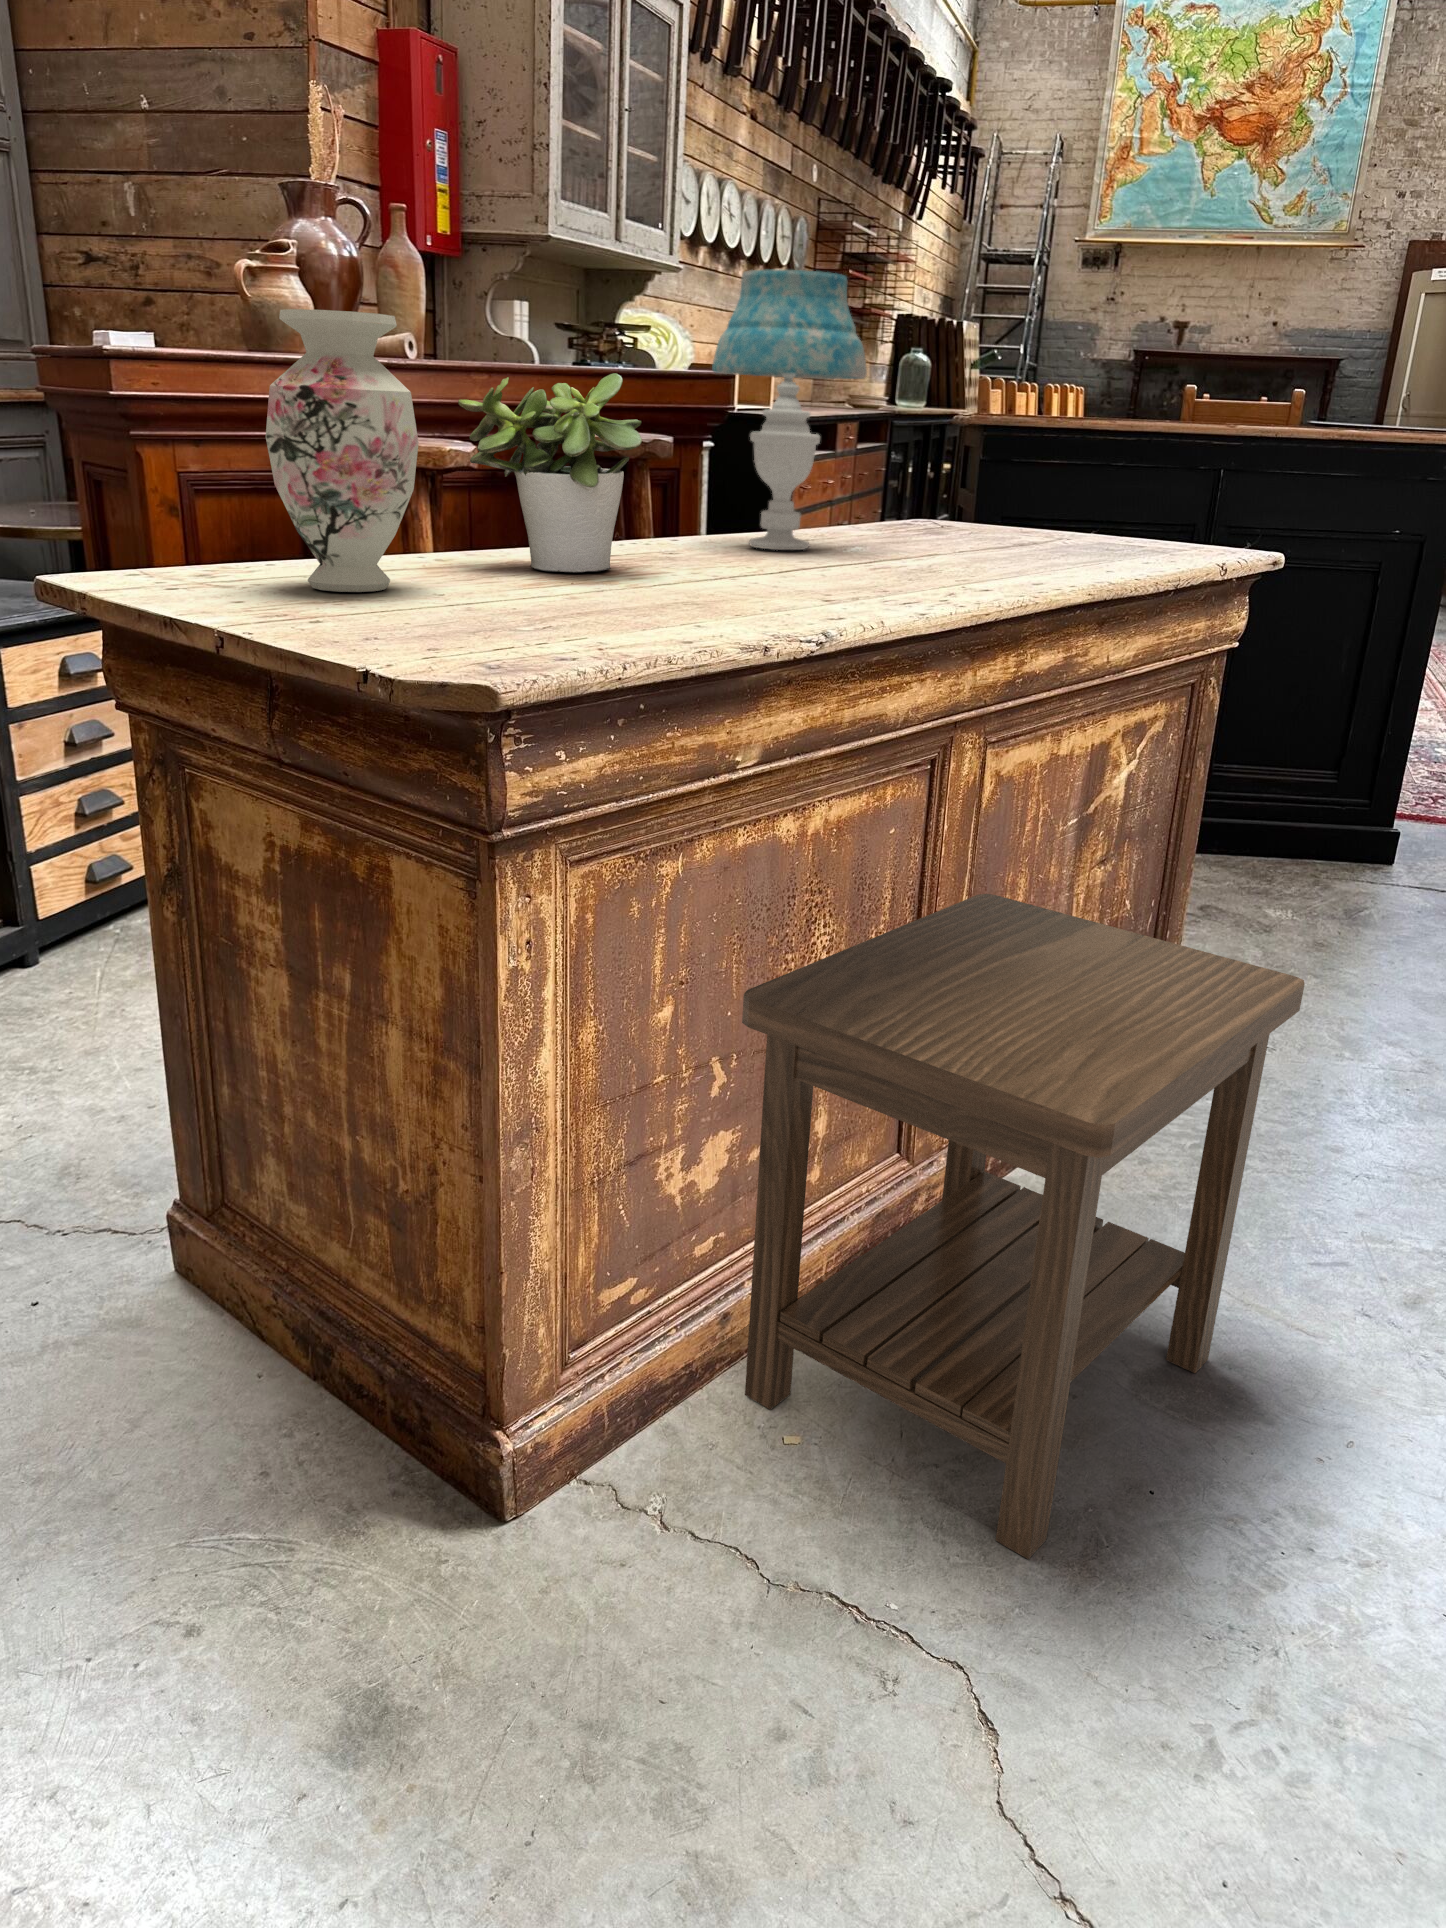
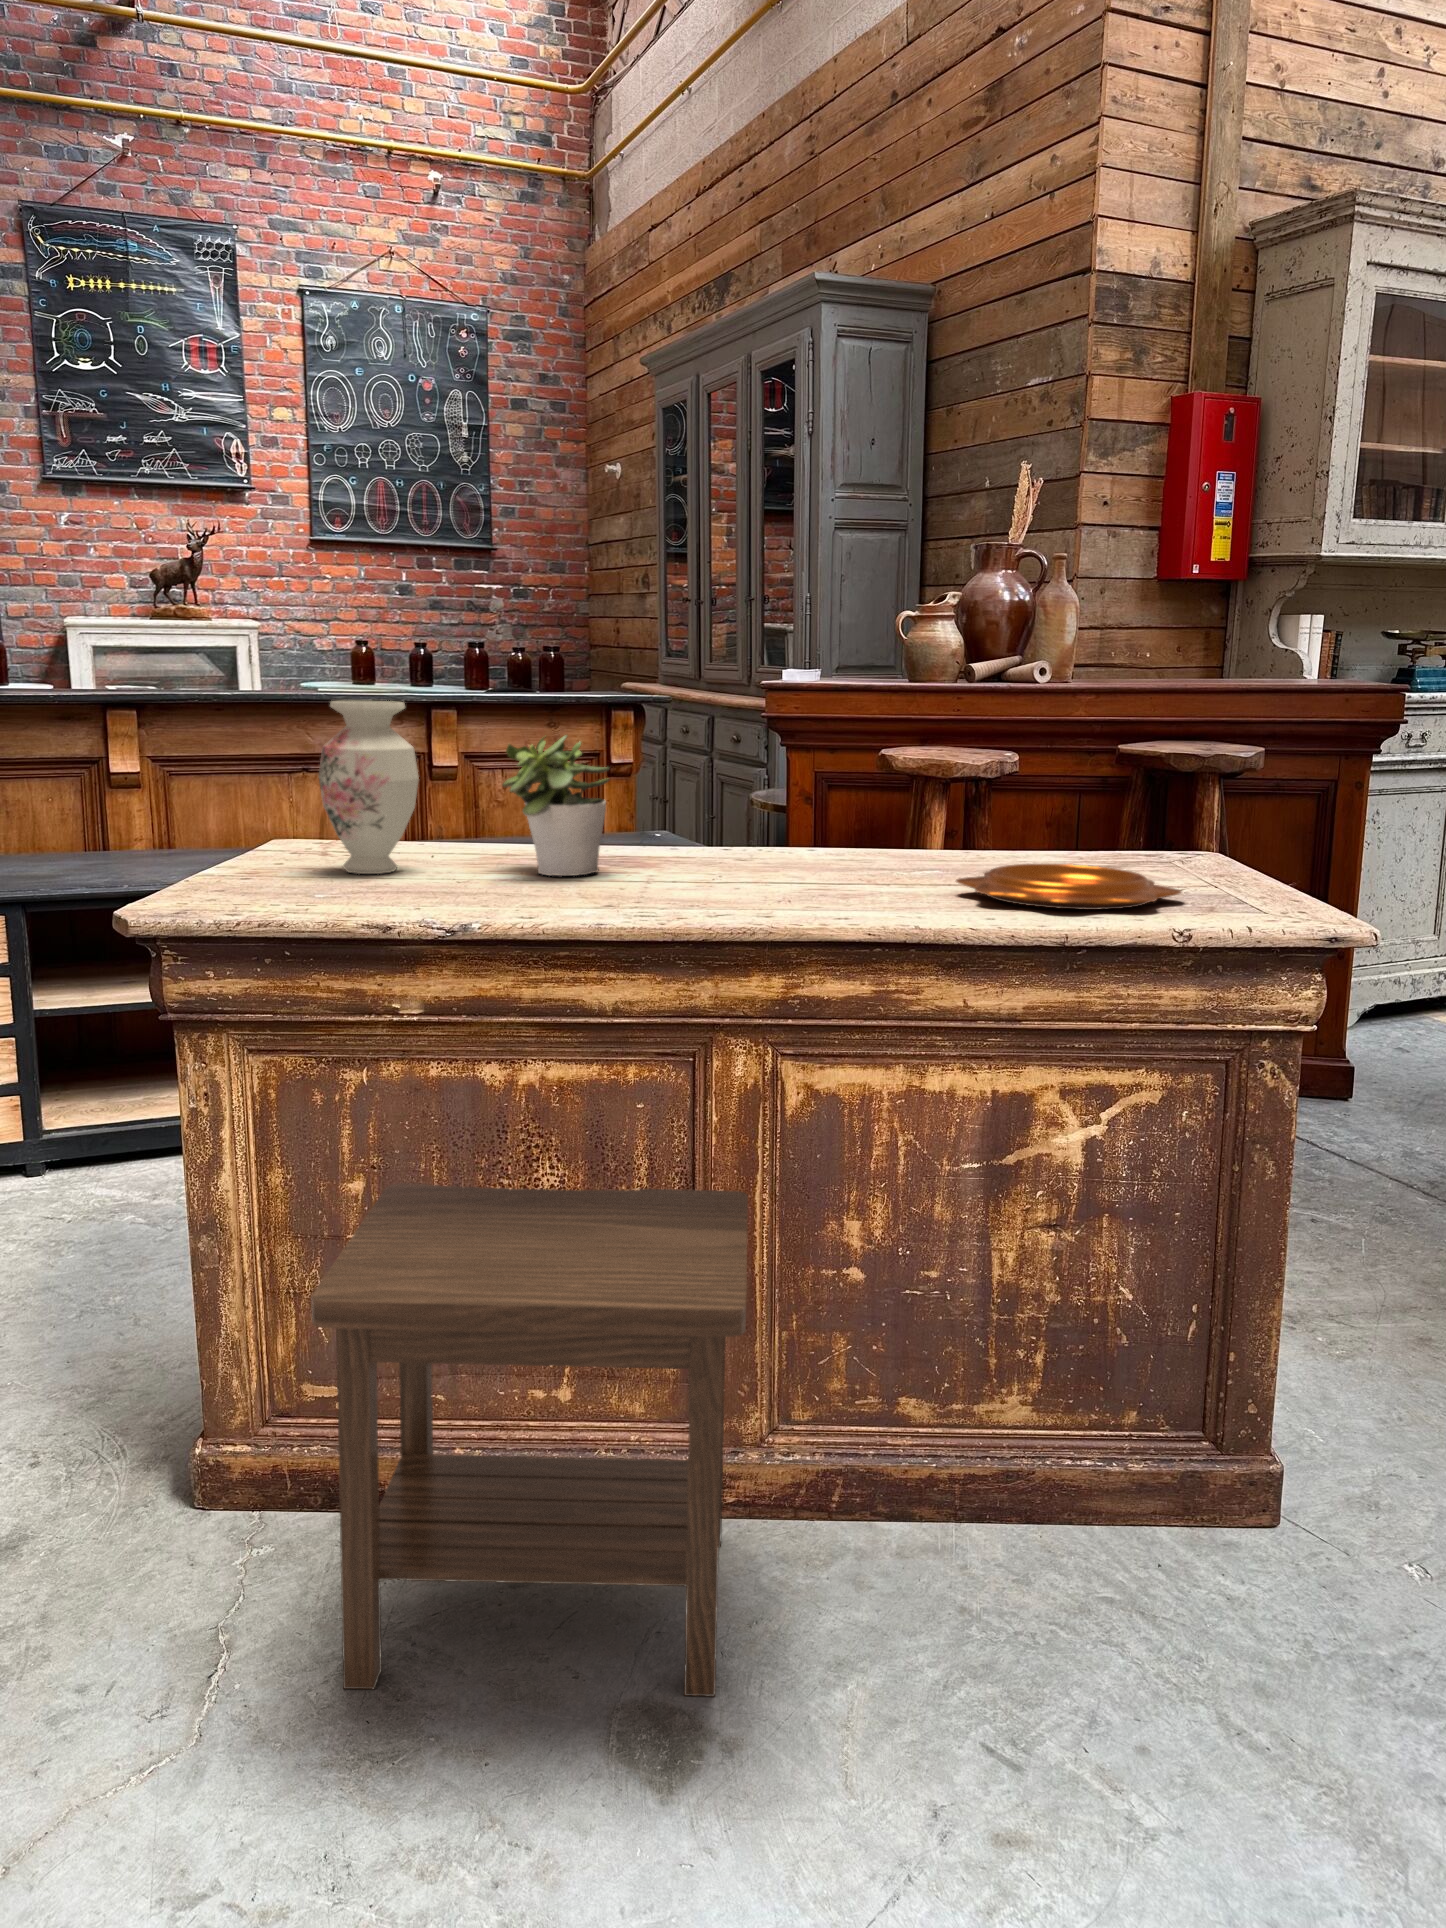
table lamp: present [712,269,867,550] -> none [769,647,904,877]
decorative bowl: none [932,519,1155,558] -> present [956,864,1181,910]

